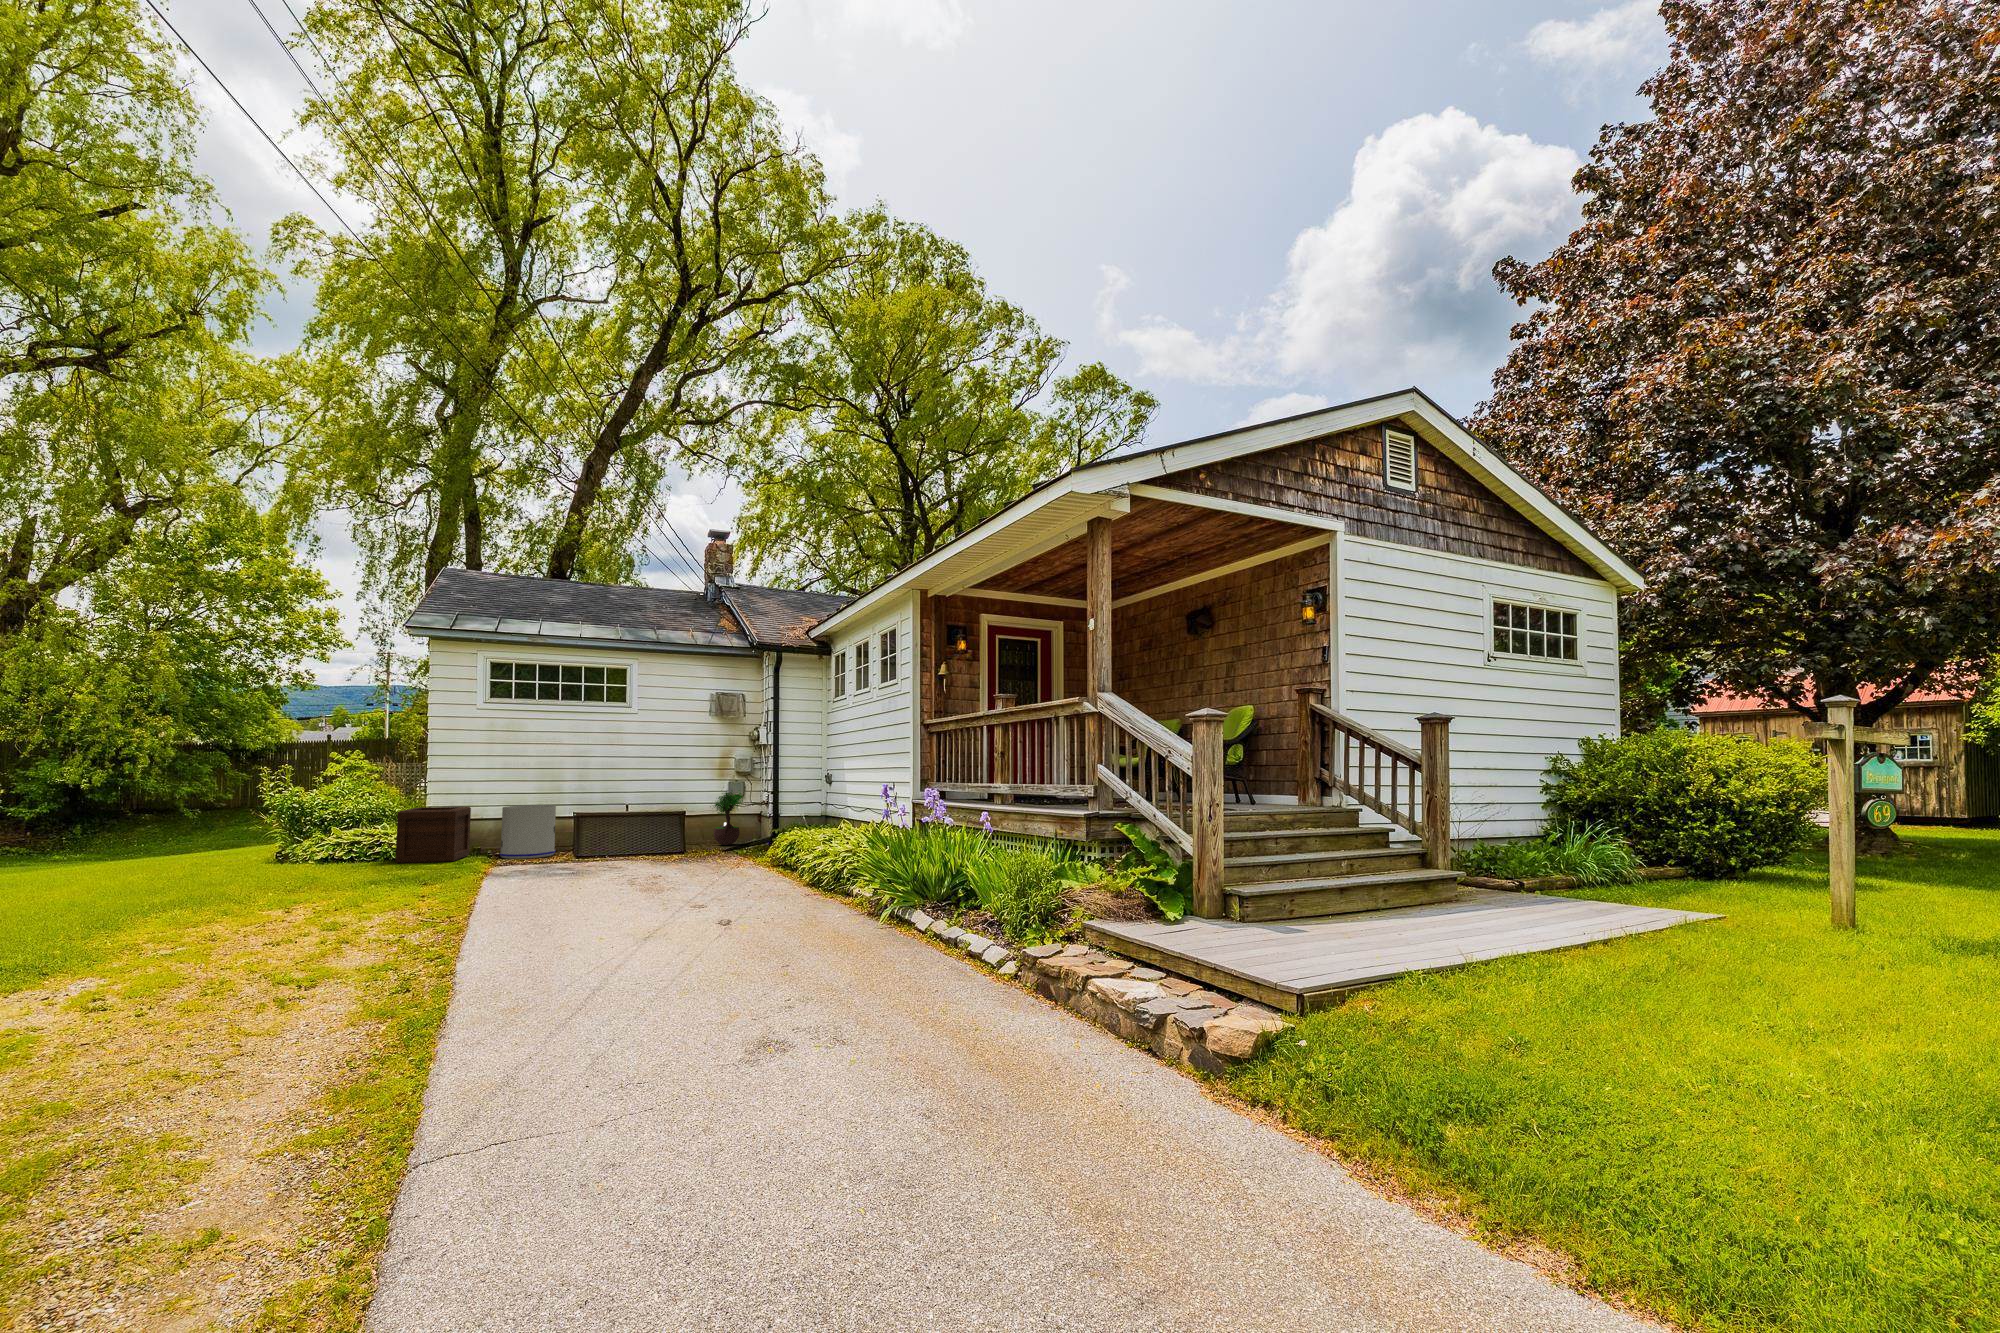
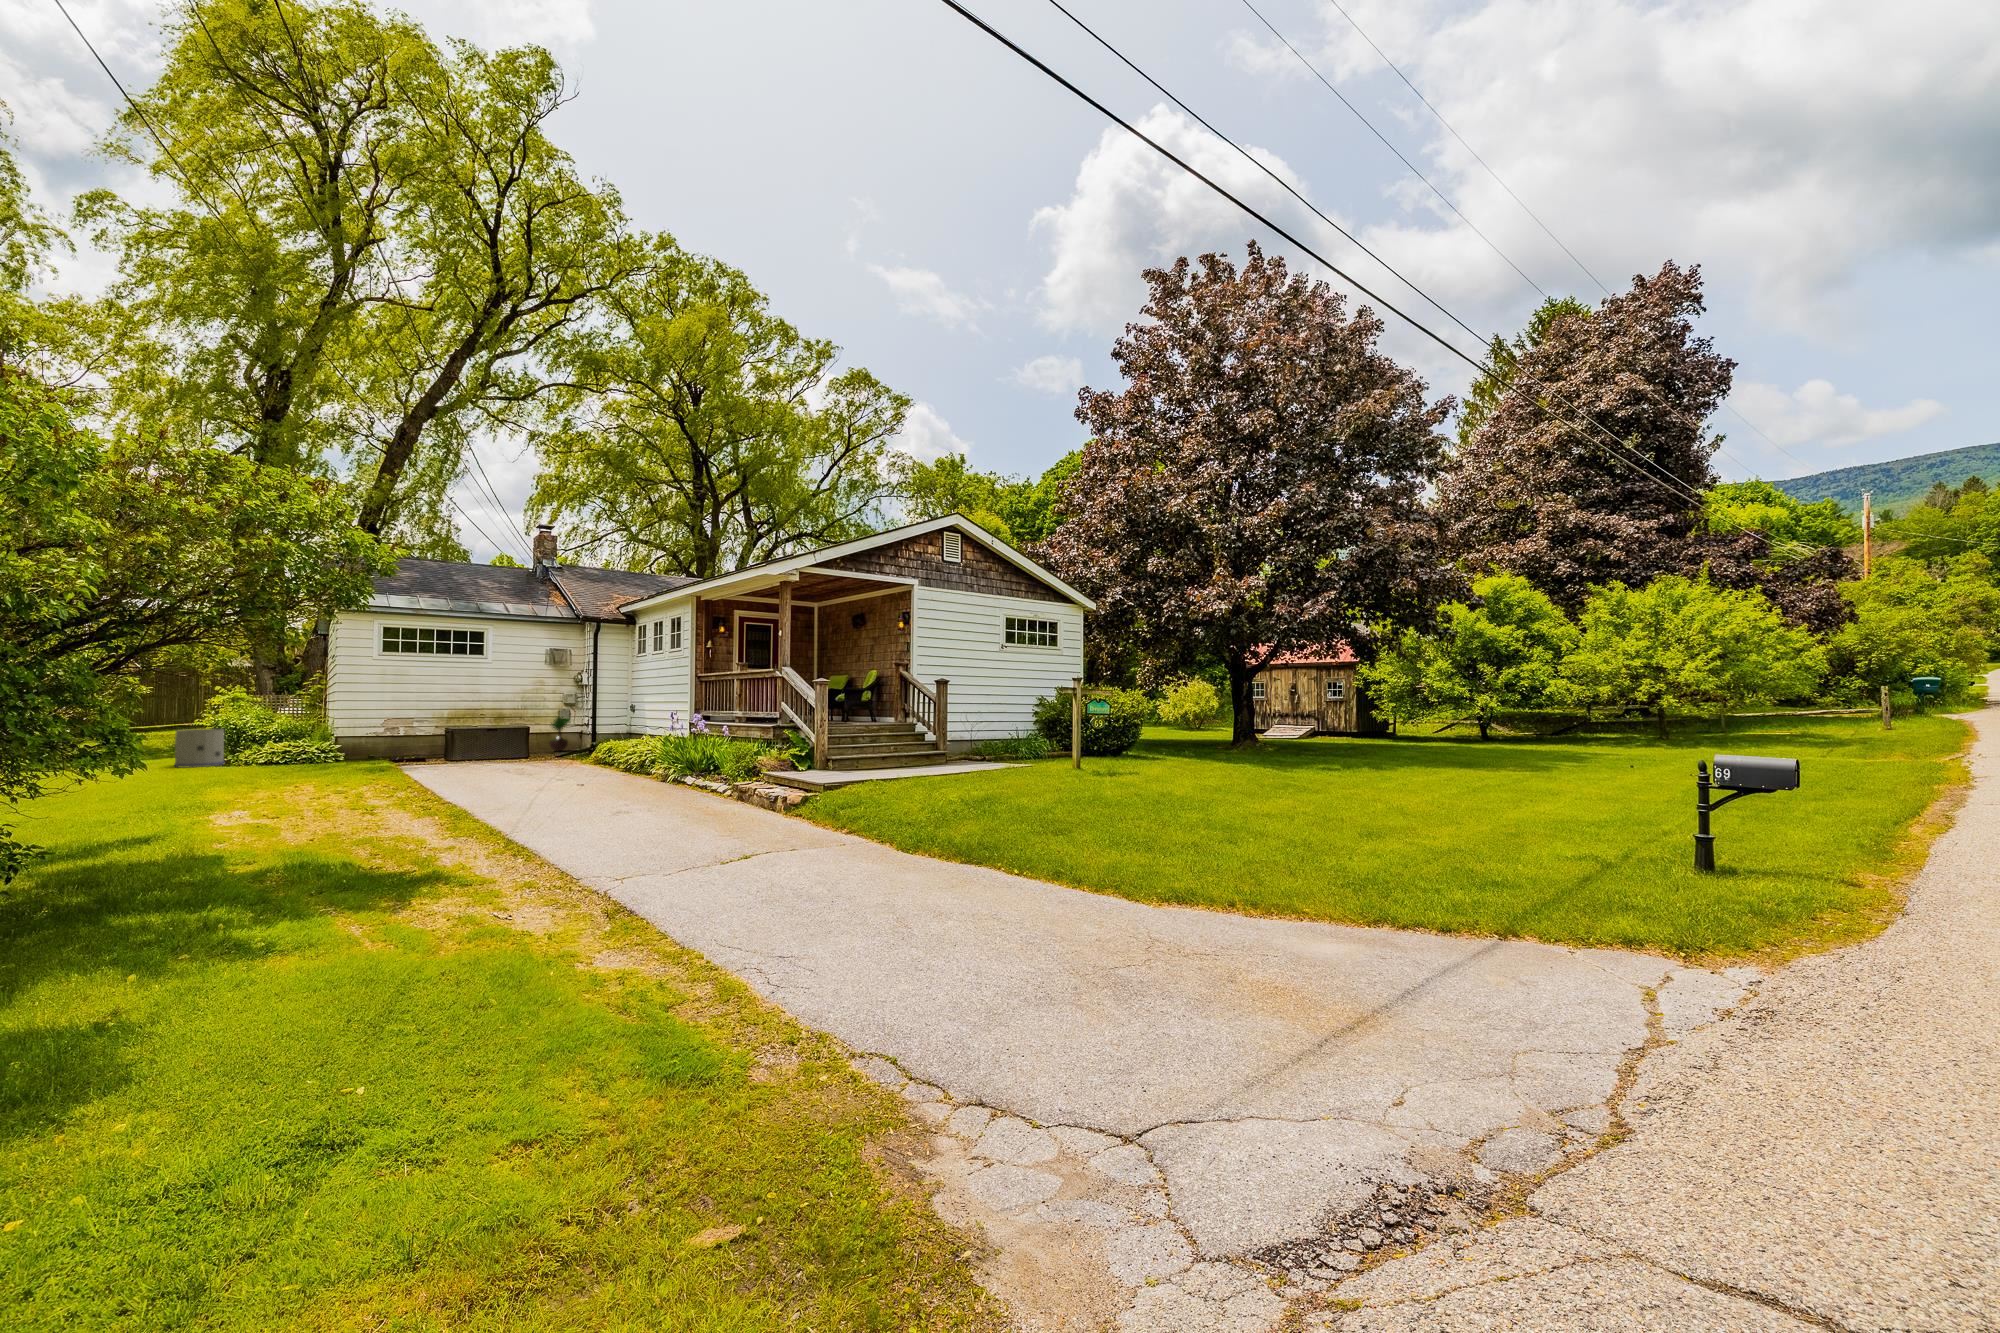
trash can: present [500,805,556,859] -> present [174,728,224,768]
wooden crate: present [396,807,471,864] -> none [323,726,373,764]

